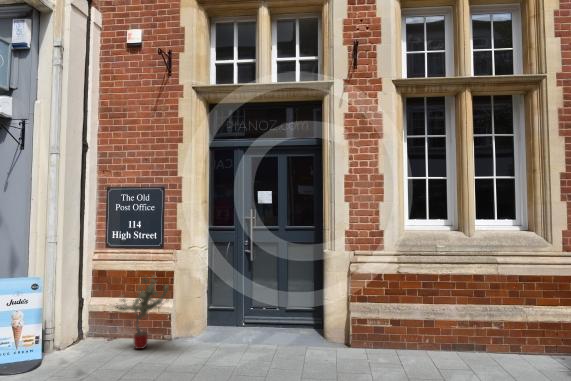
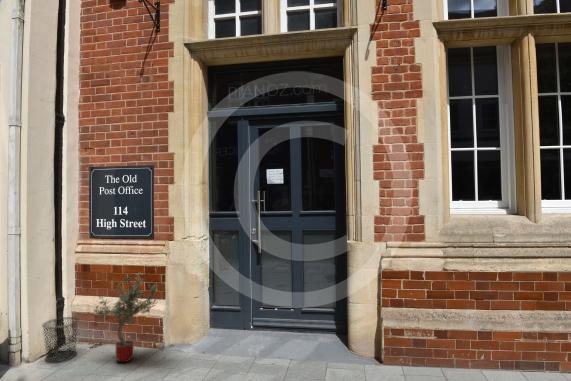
waste bin: none [71,314,100,349] -> present [43,317,79,362]

